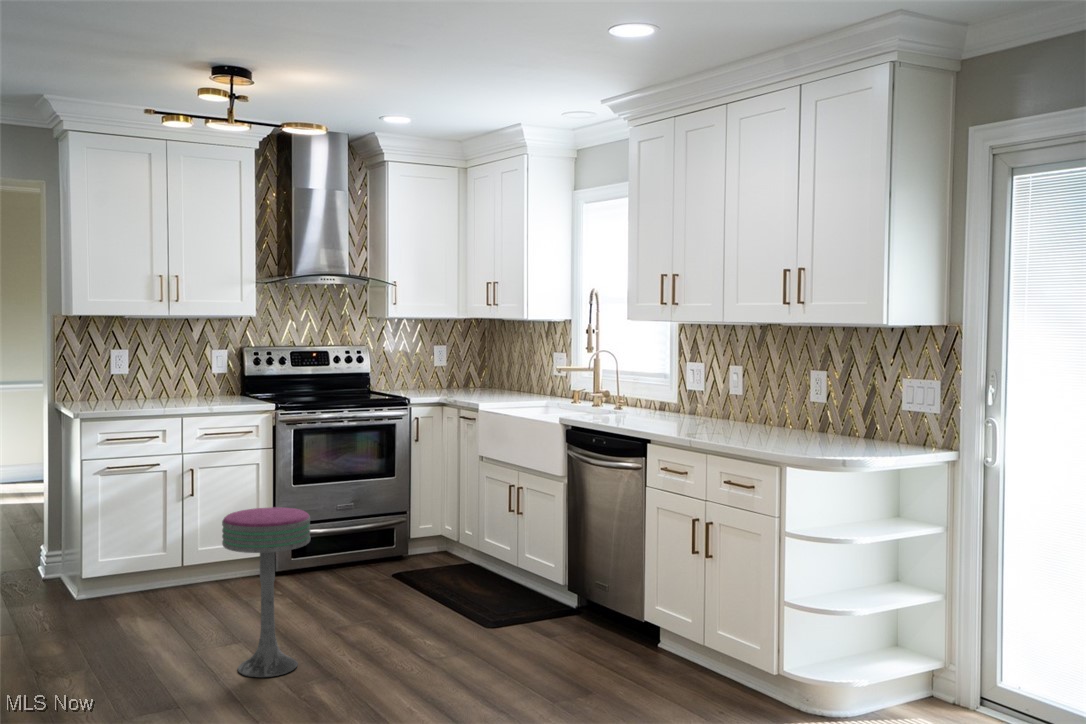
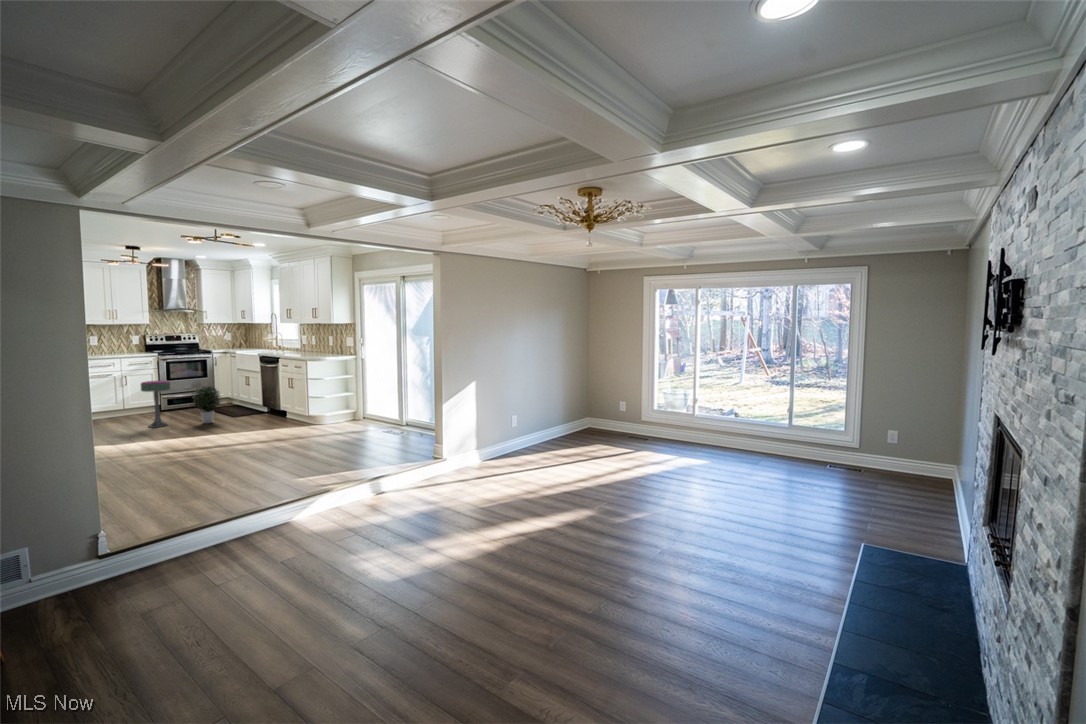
potted plant: none [372,536,466,669] -> present [192,387,220,423]

